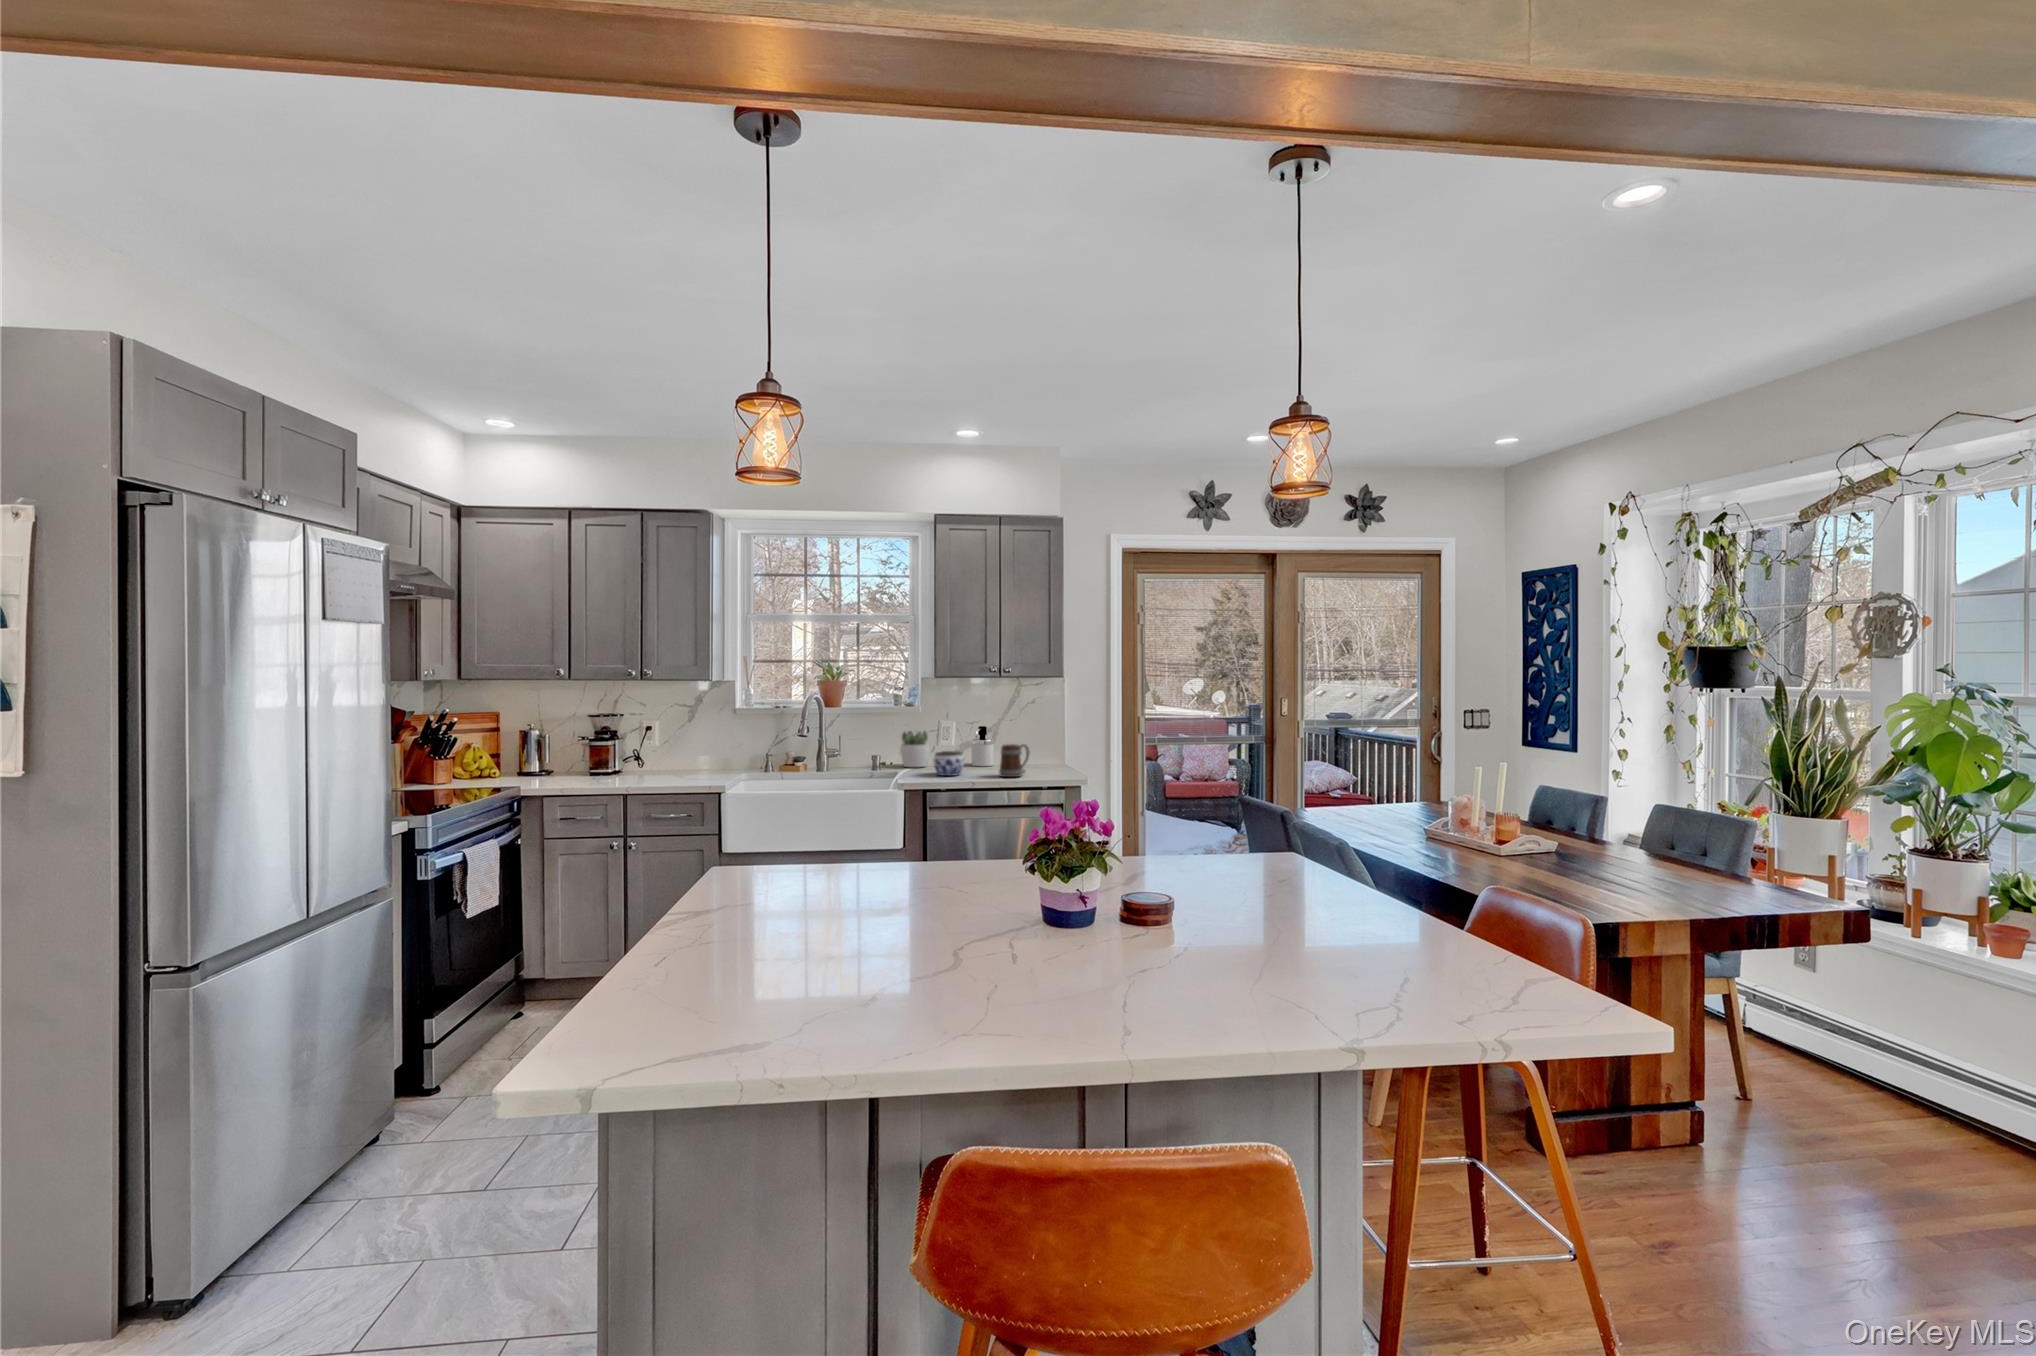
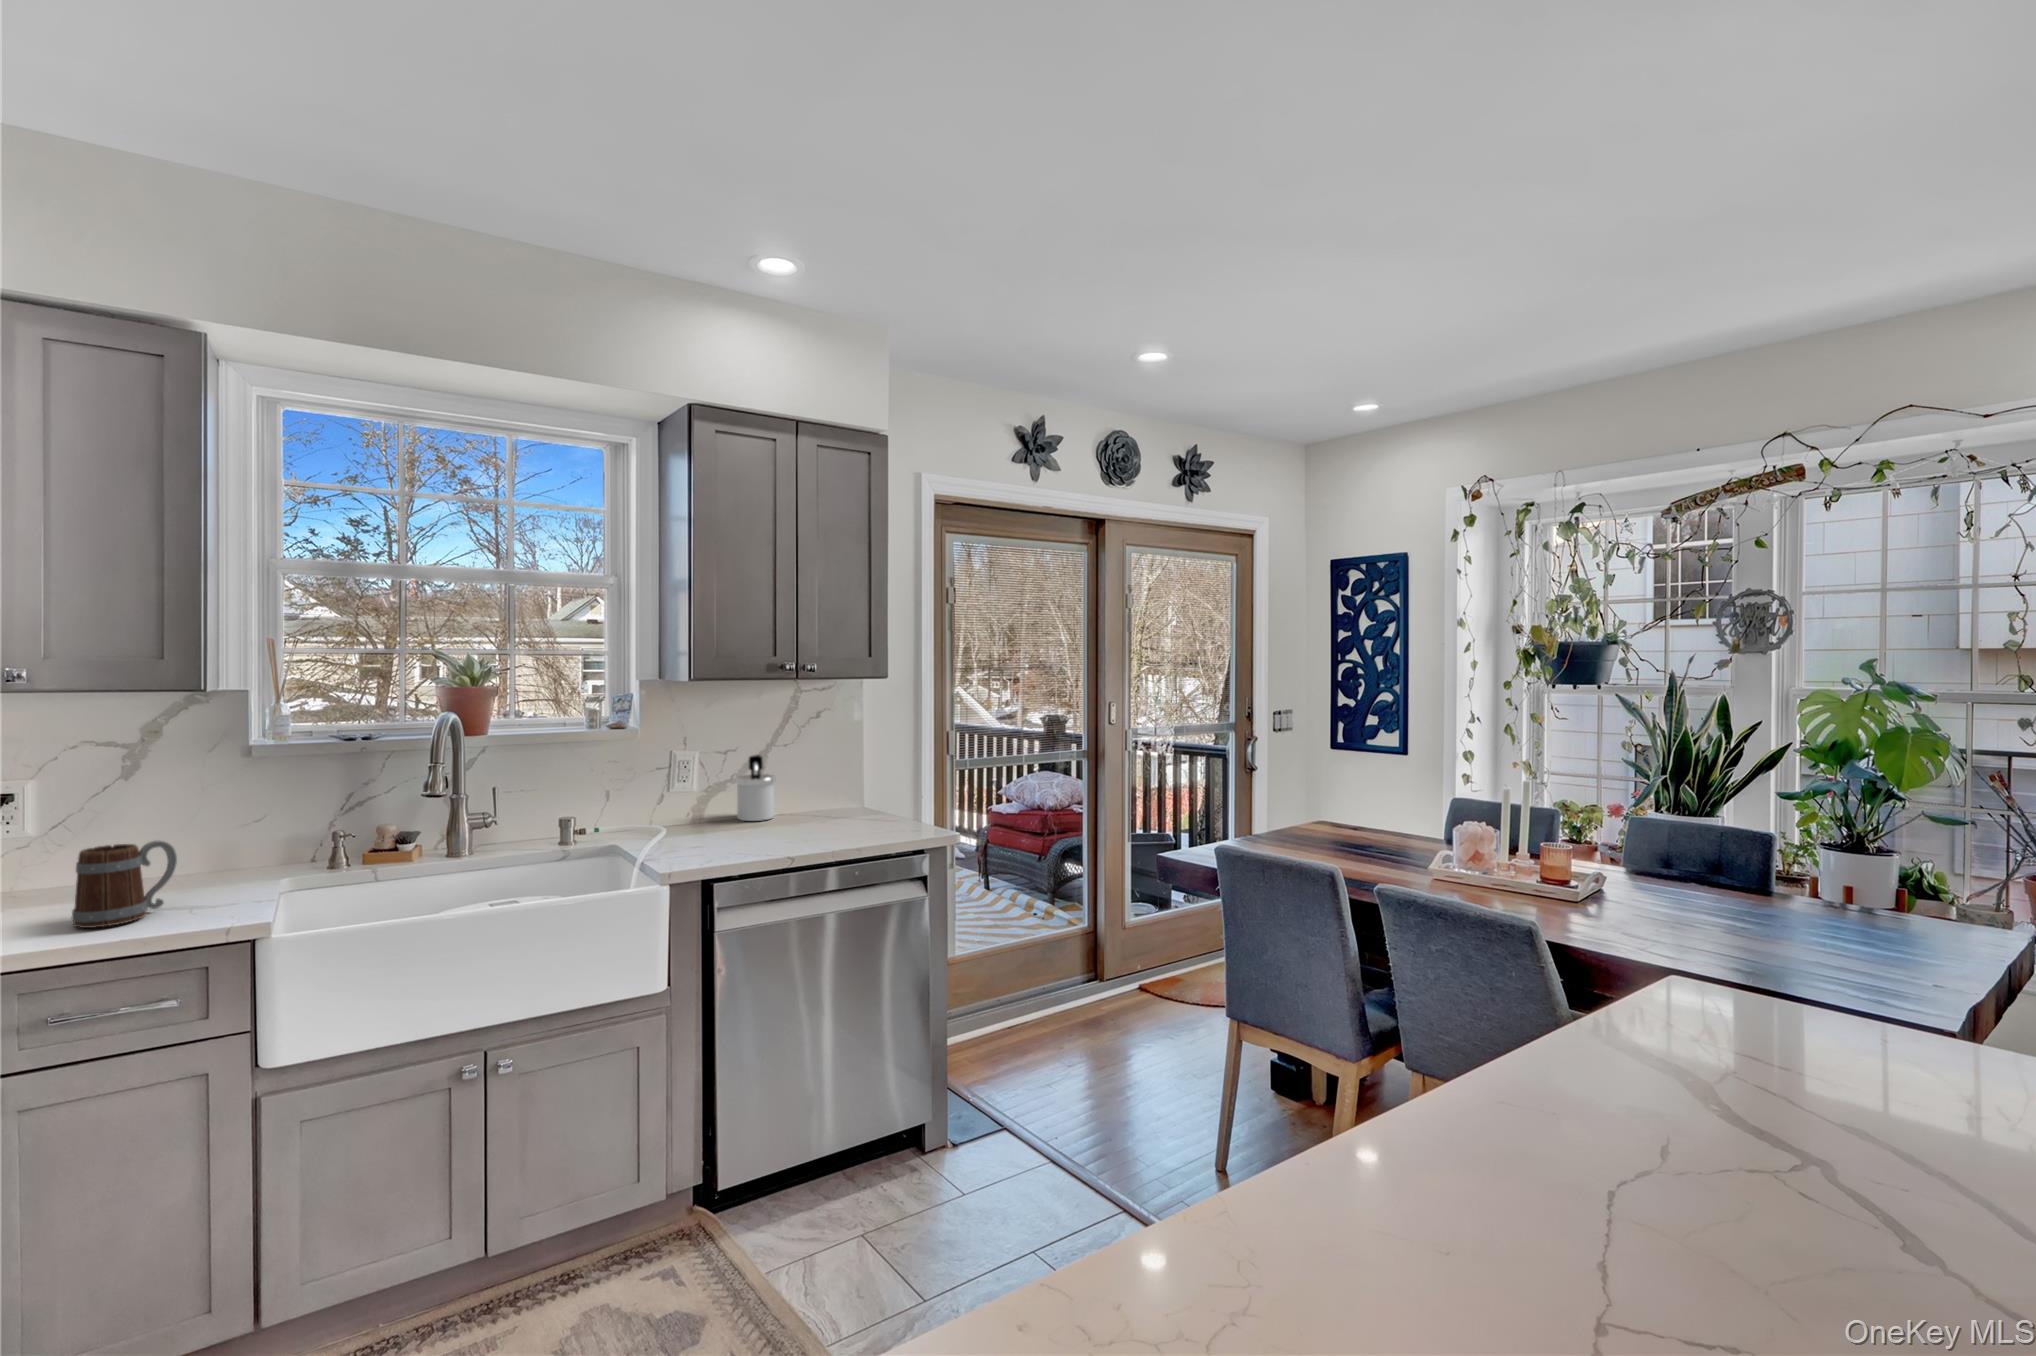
succulent plant: present [900,731,930,767] -> none [613,768,671,834]
mug: present [999,744,1030,777] -> present [72,841,177,928]
jar: present [933,751,964,776] -> none [698,805,753,850]

